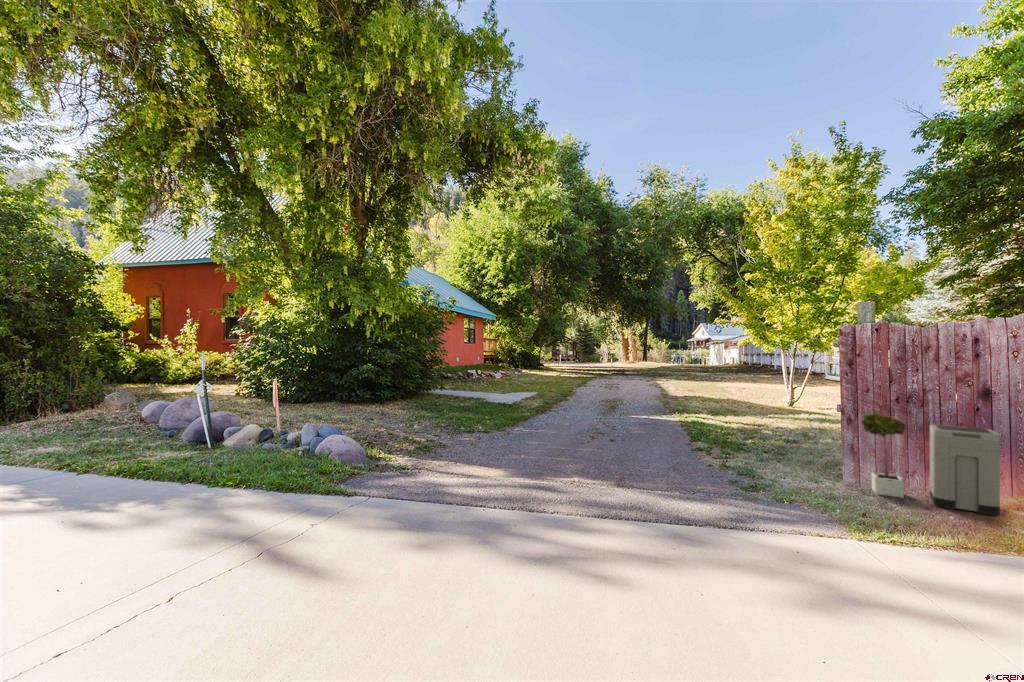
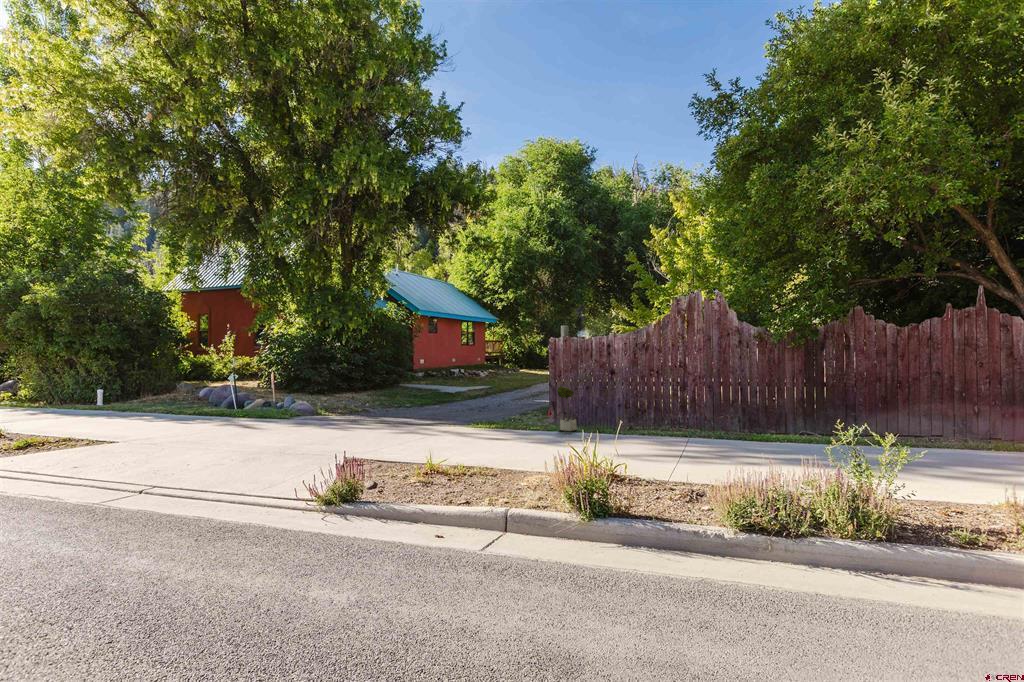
trash can: present [930,425,1000,516] -> none [576,392,608,436]

